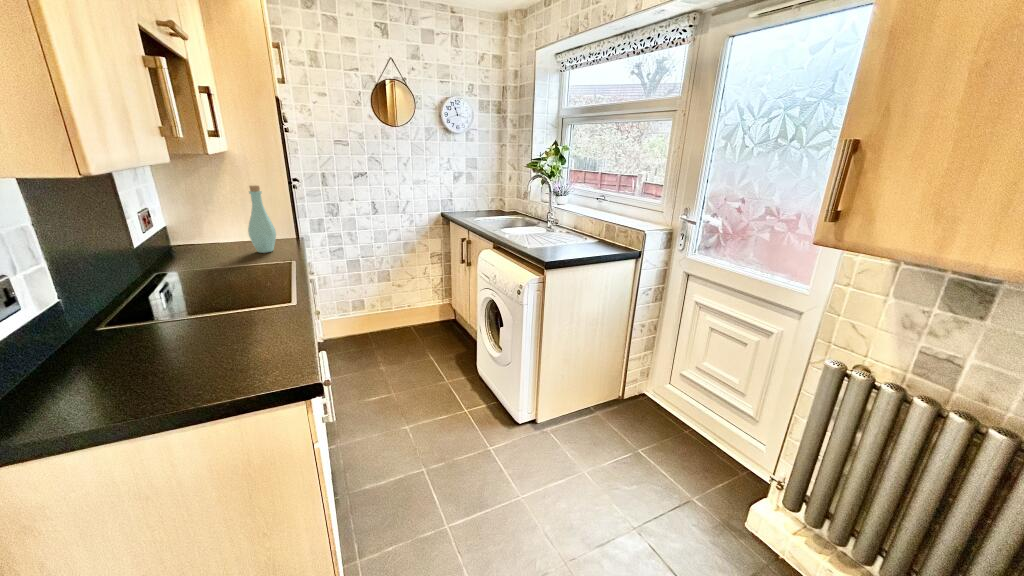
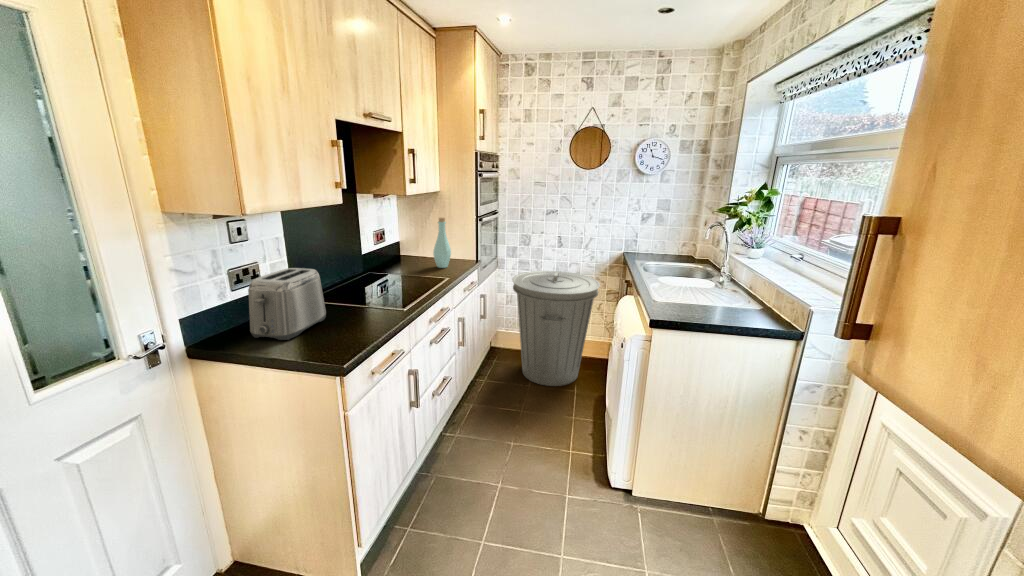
trash can: none [337,240,436,363] -> present [512,271,600,386]
toaster: none [40,272,184,409] -> present [248,268,326,340]

